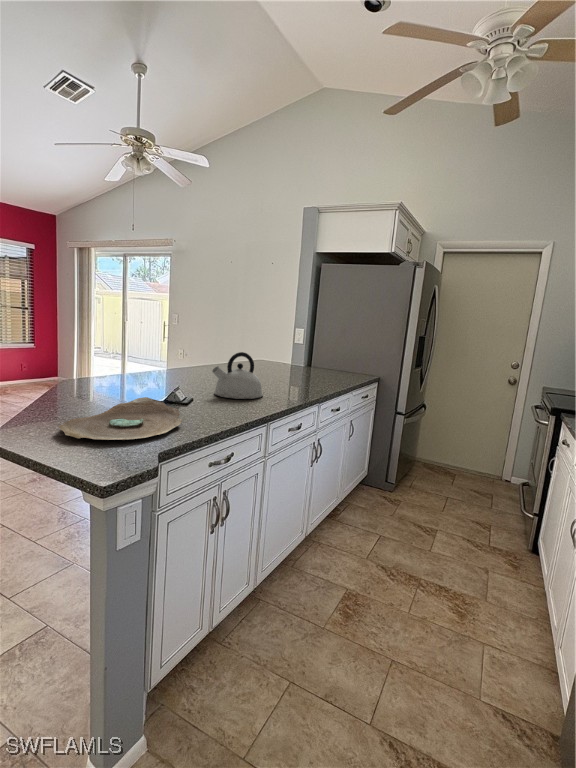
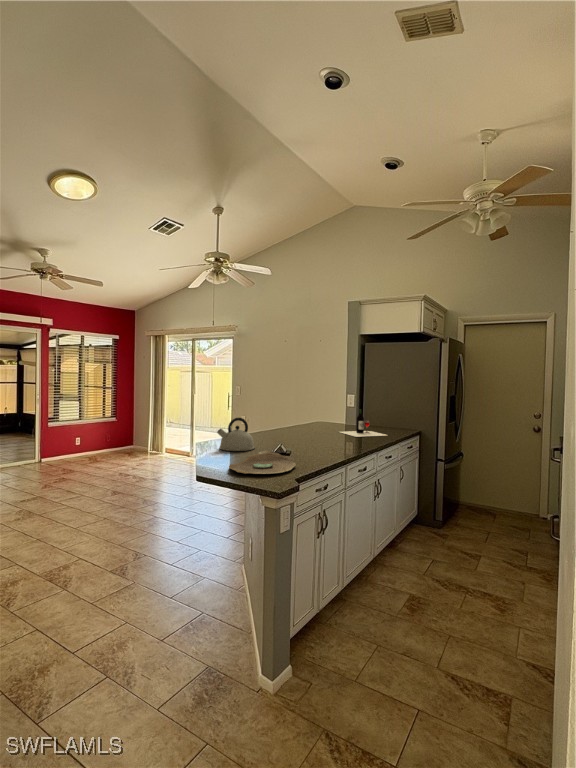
wine bottle: none [277,346,340,381] -> present [341,409,385,437]
kettle: present [212,352,263,399] -> present [217,418,255,451]

